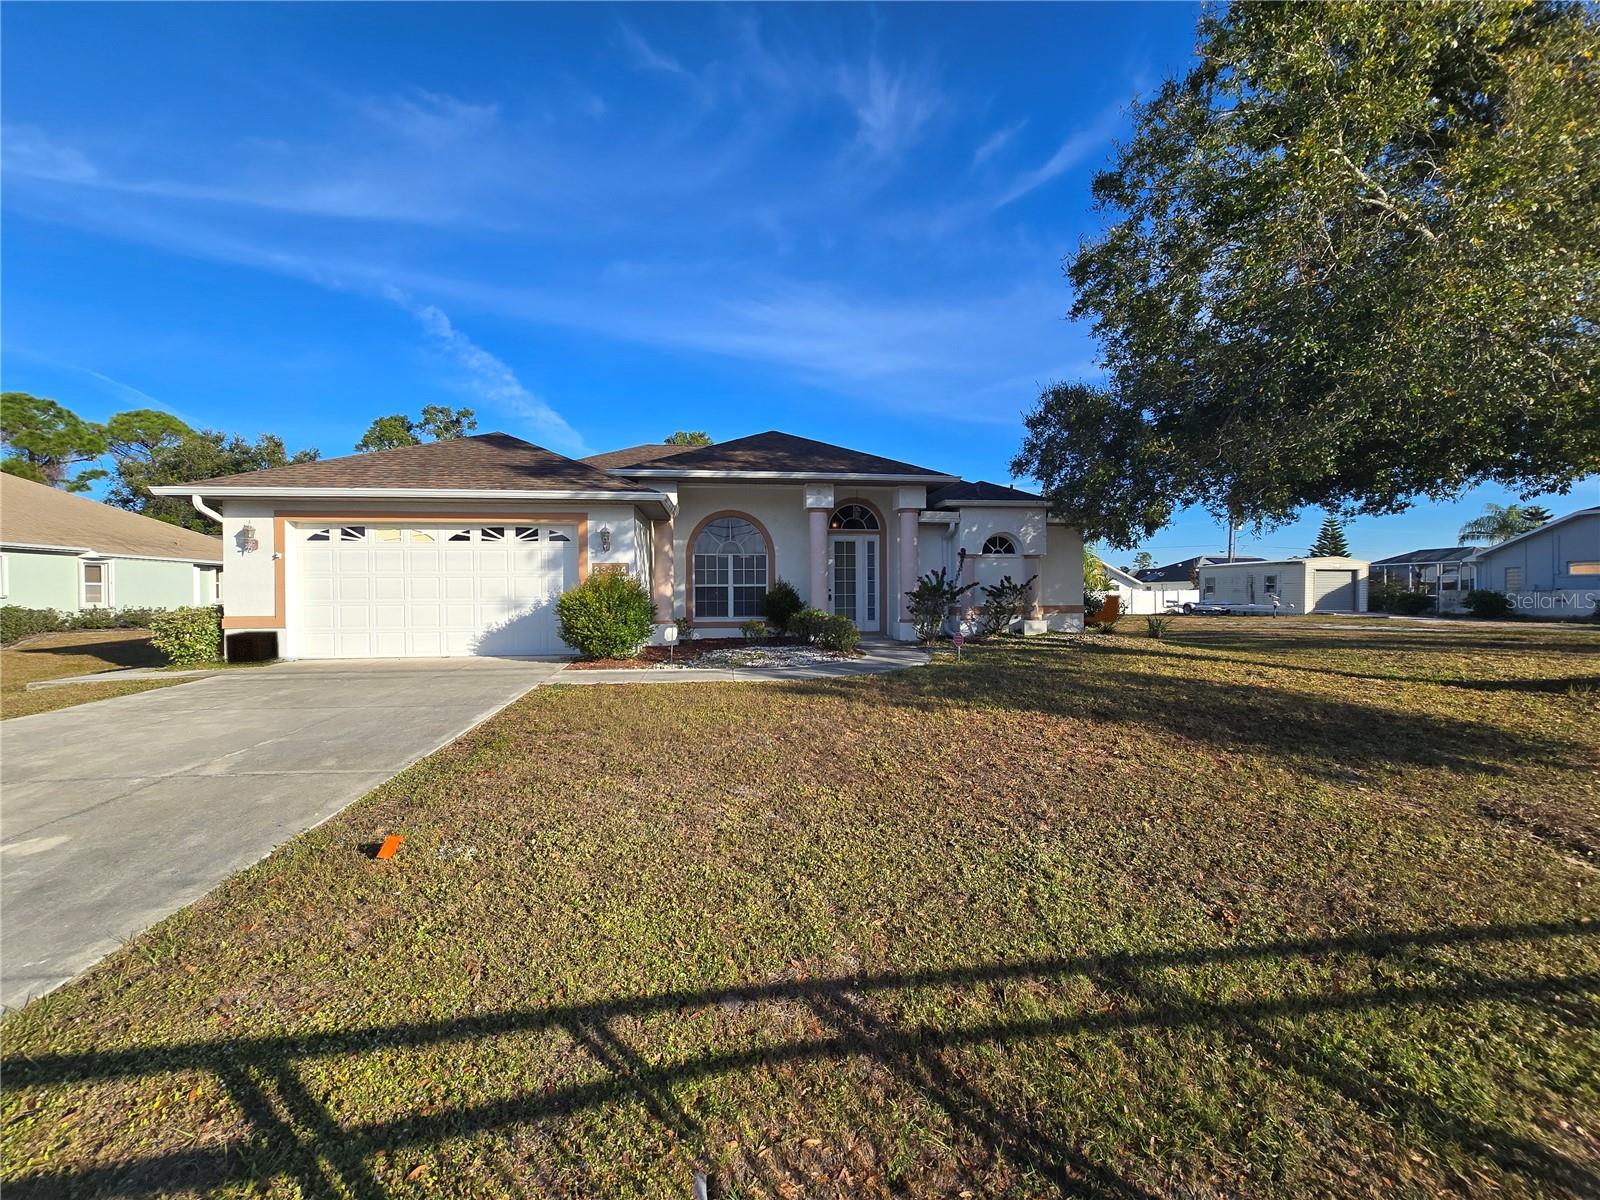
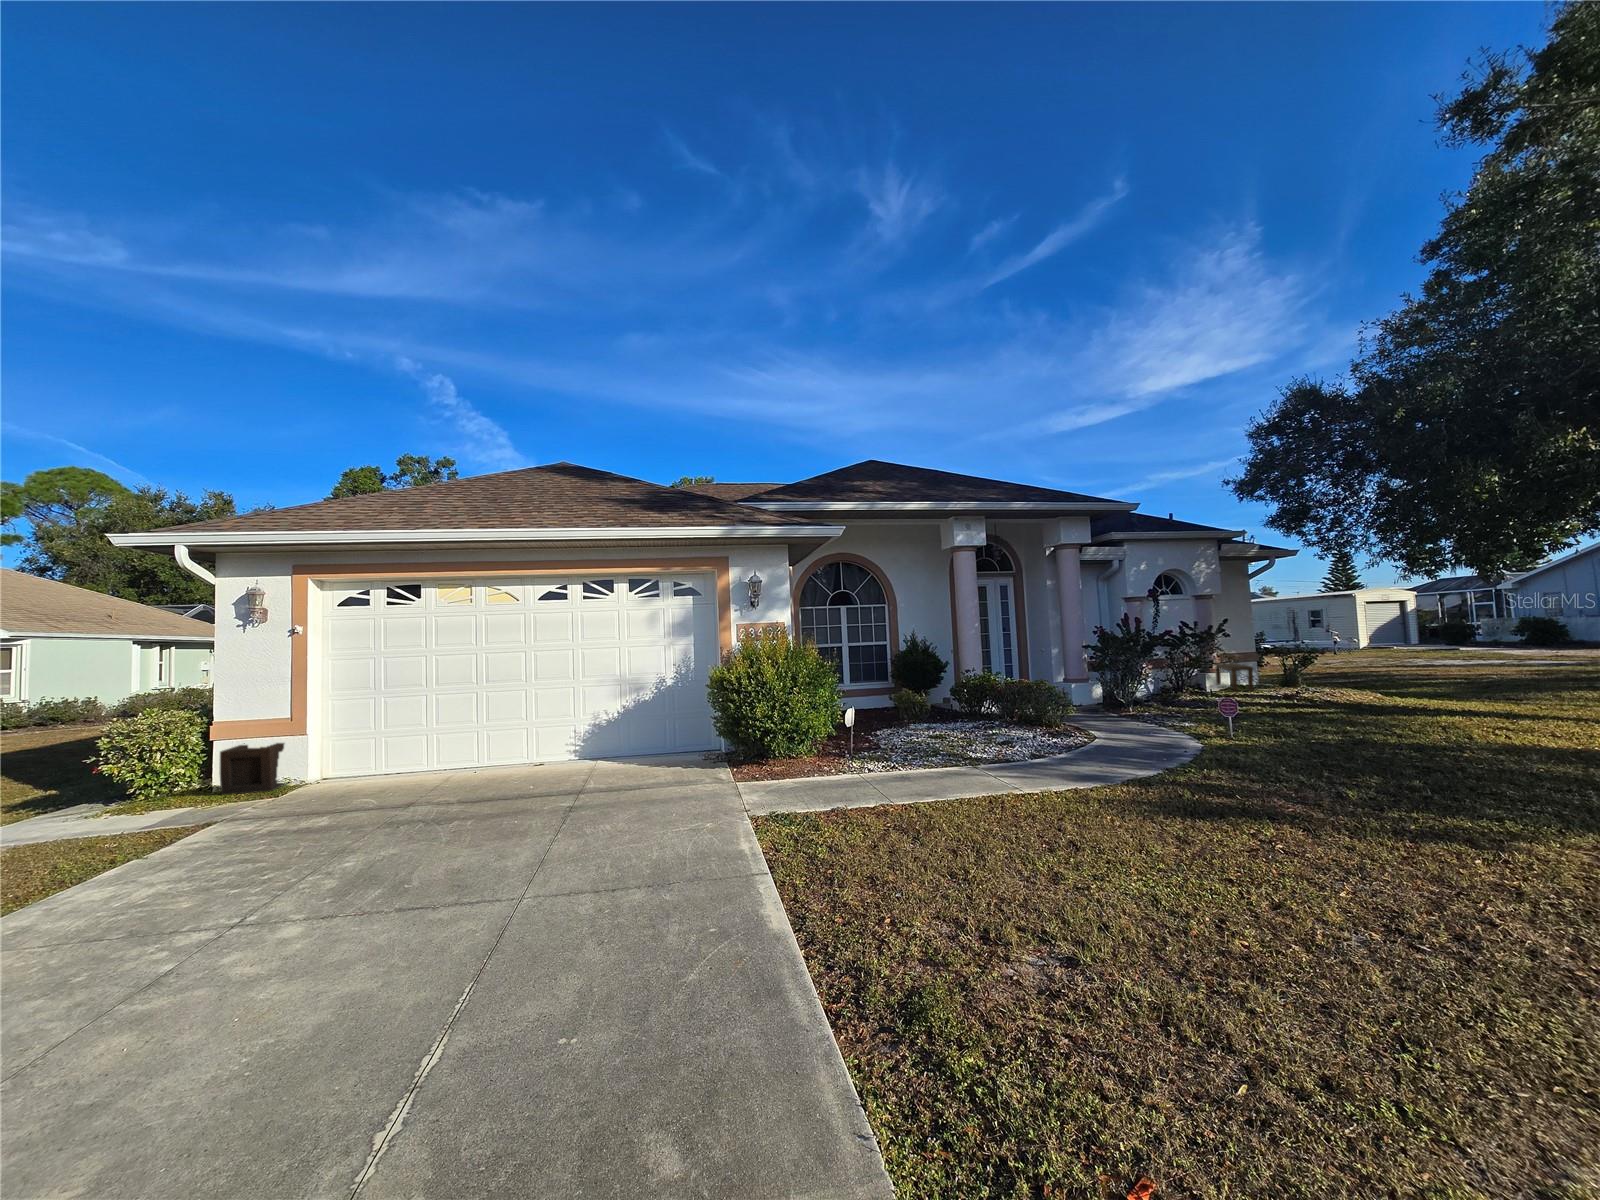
lounge chair: present [1084,595,1121,630] -> none [1265,638,1322,684]
bench: none [1032,612,1052,635] -> present [1216,663,1253,691]

